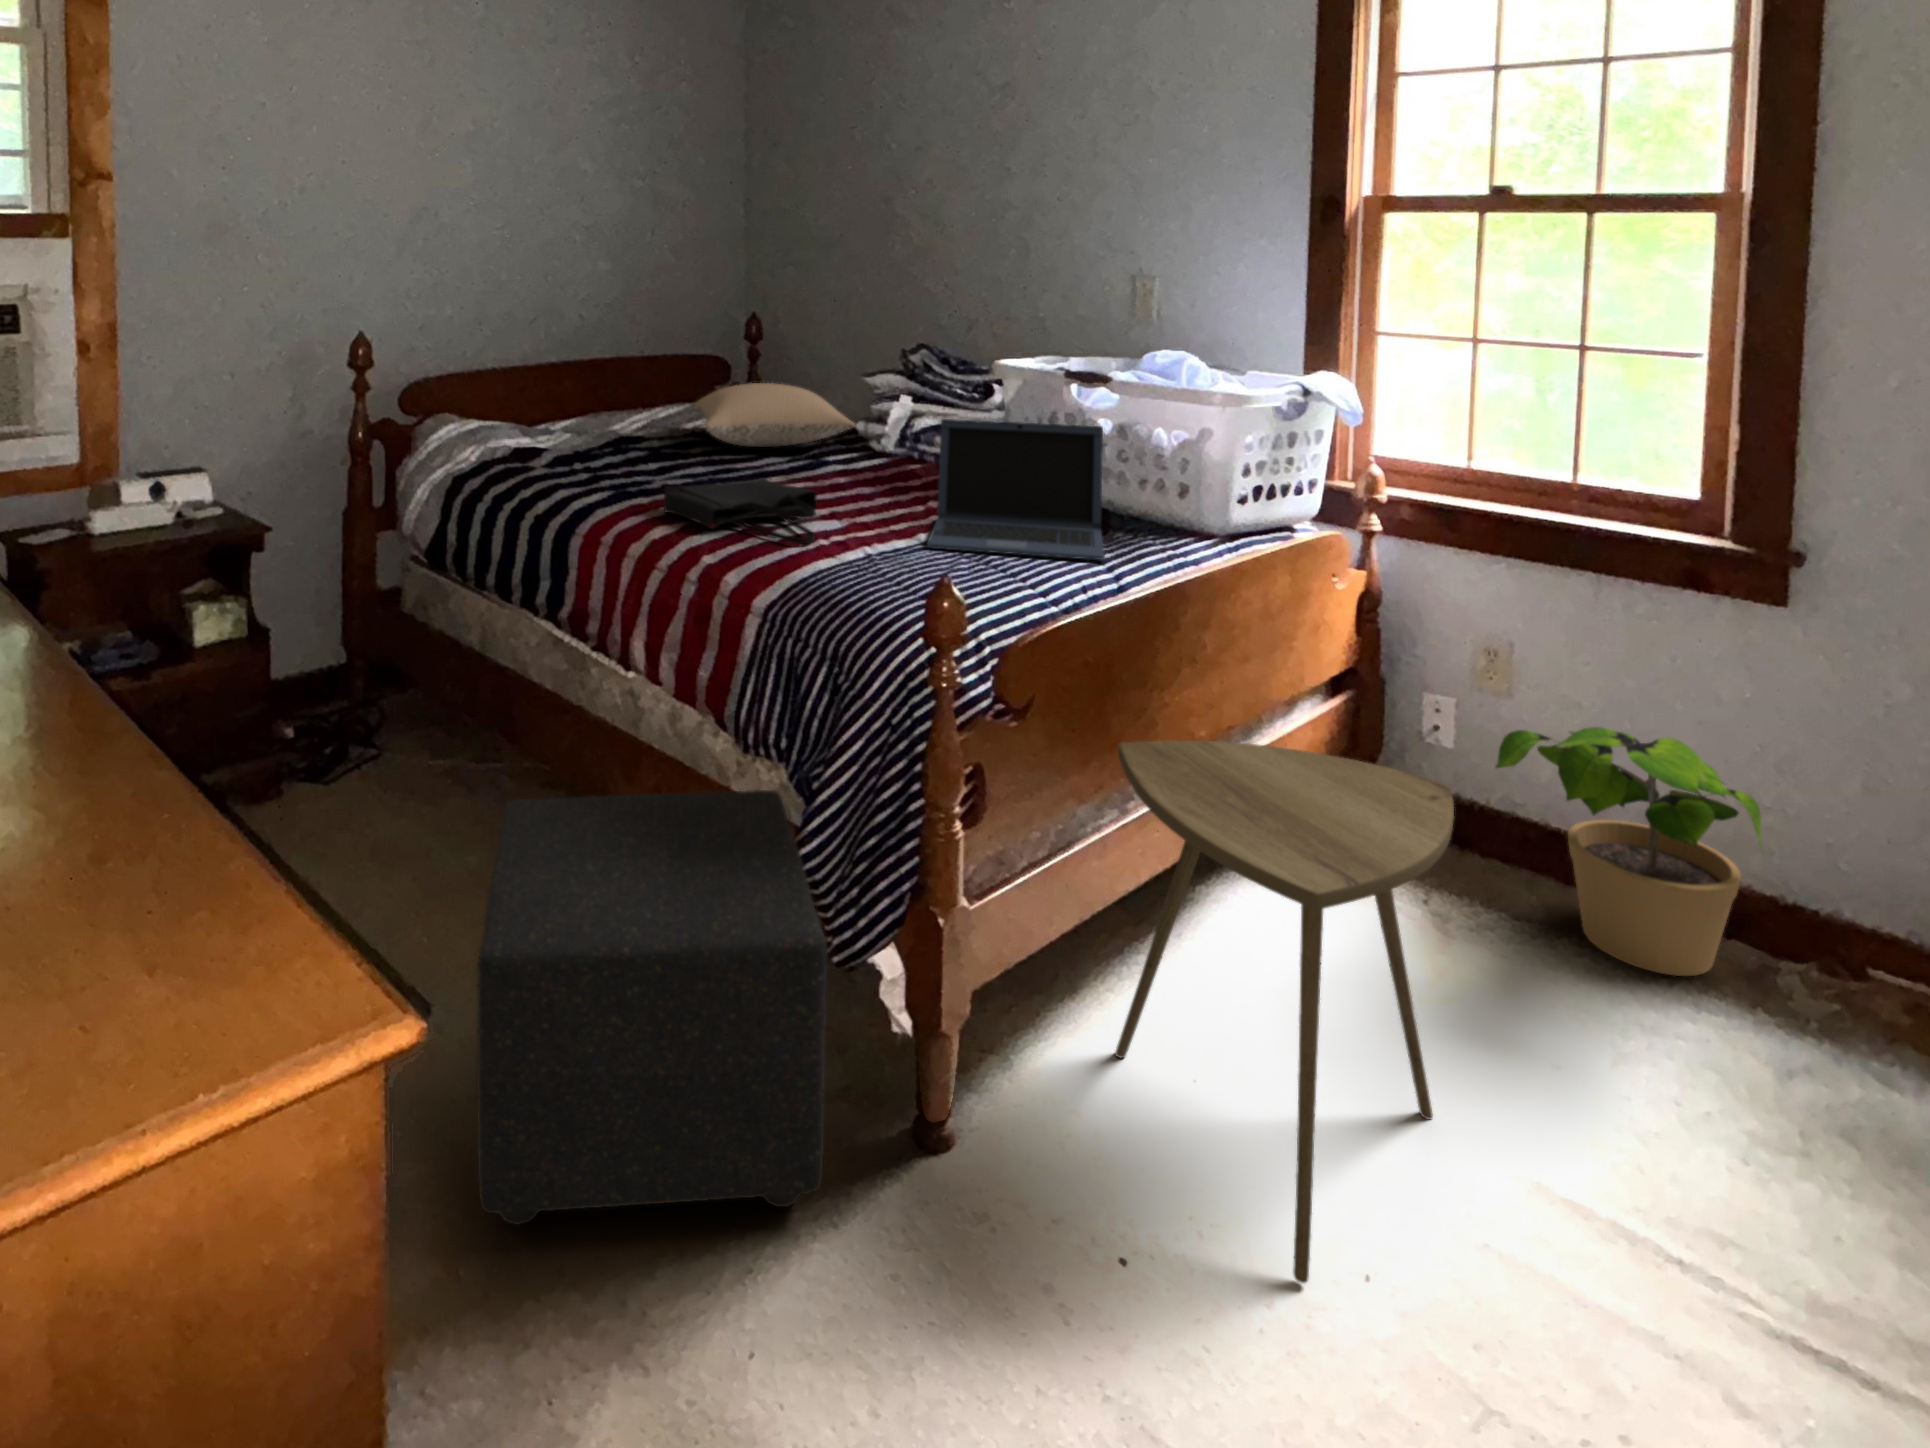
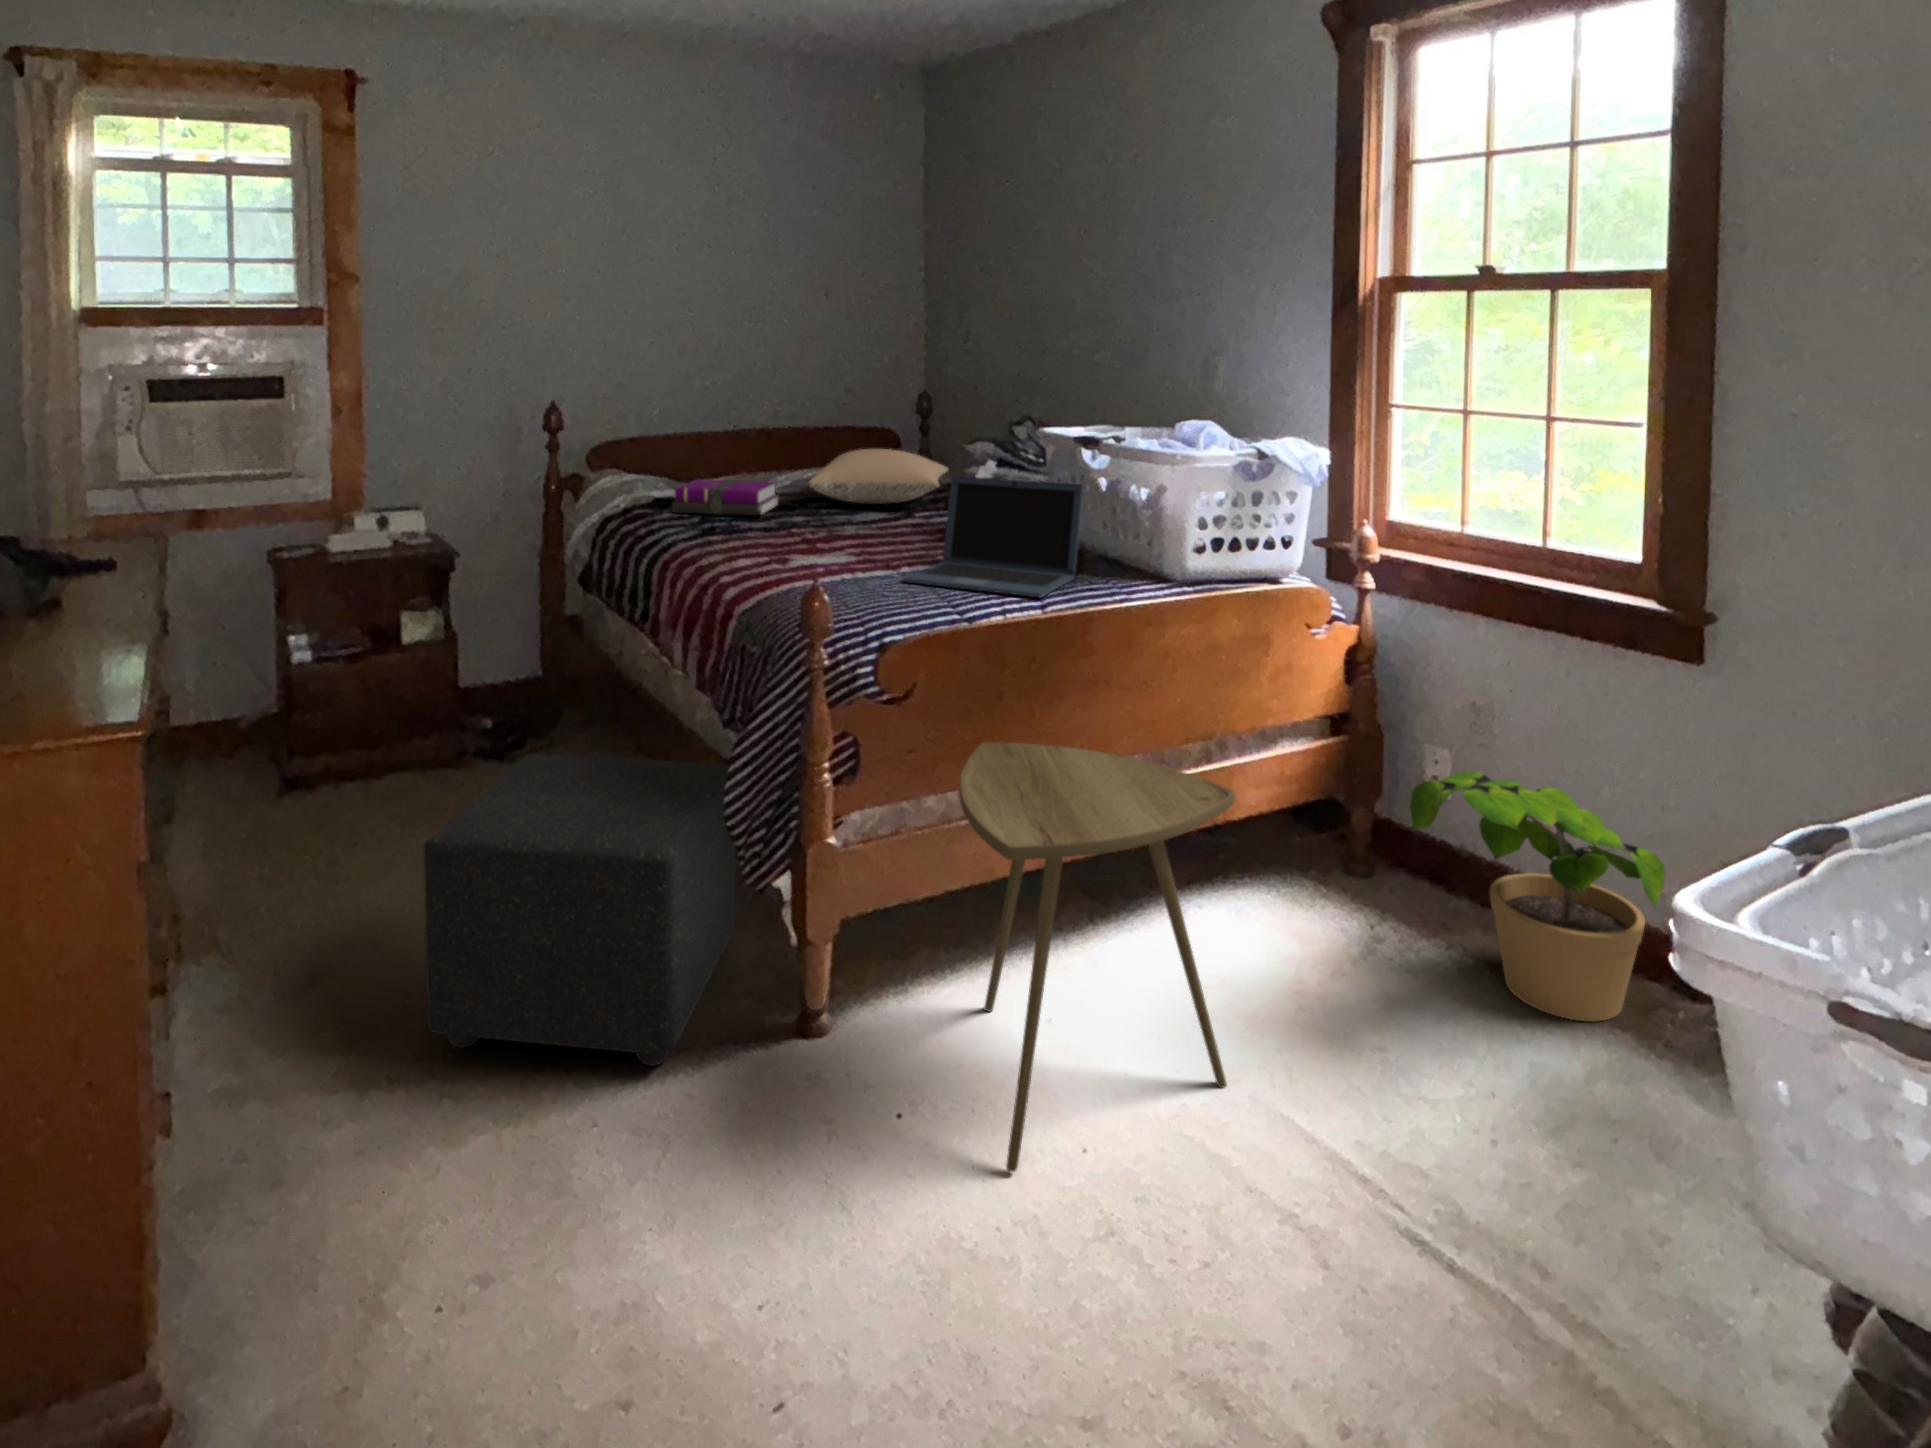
notebook: none [555,425,665,468] -> present [672,479,778,515]
tote bag: present [664,478,817,544] -> none [723,524,843,574]

